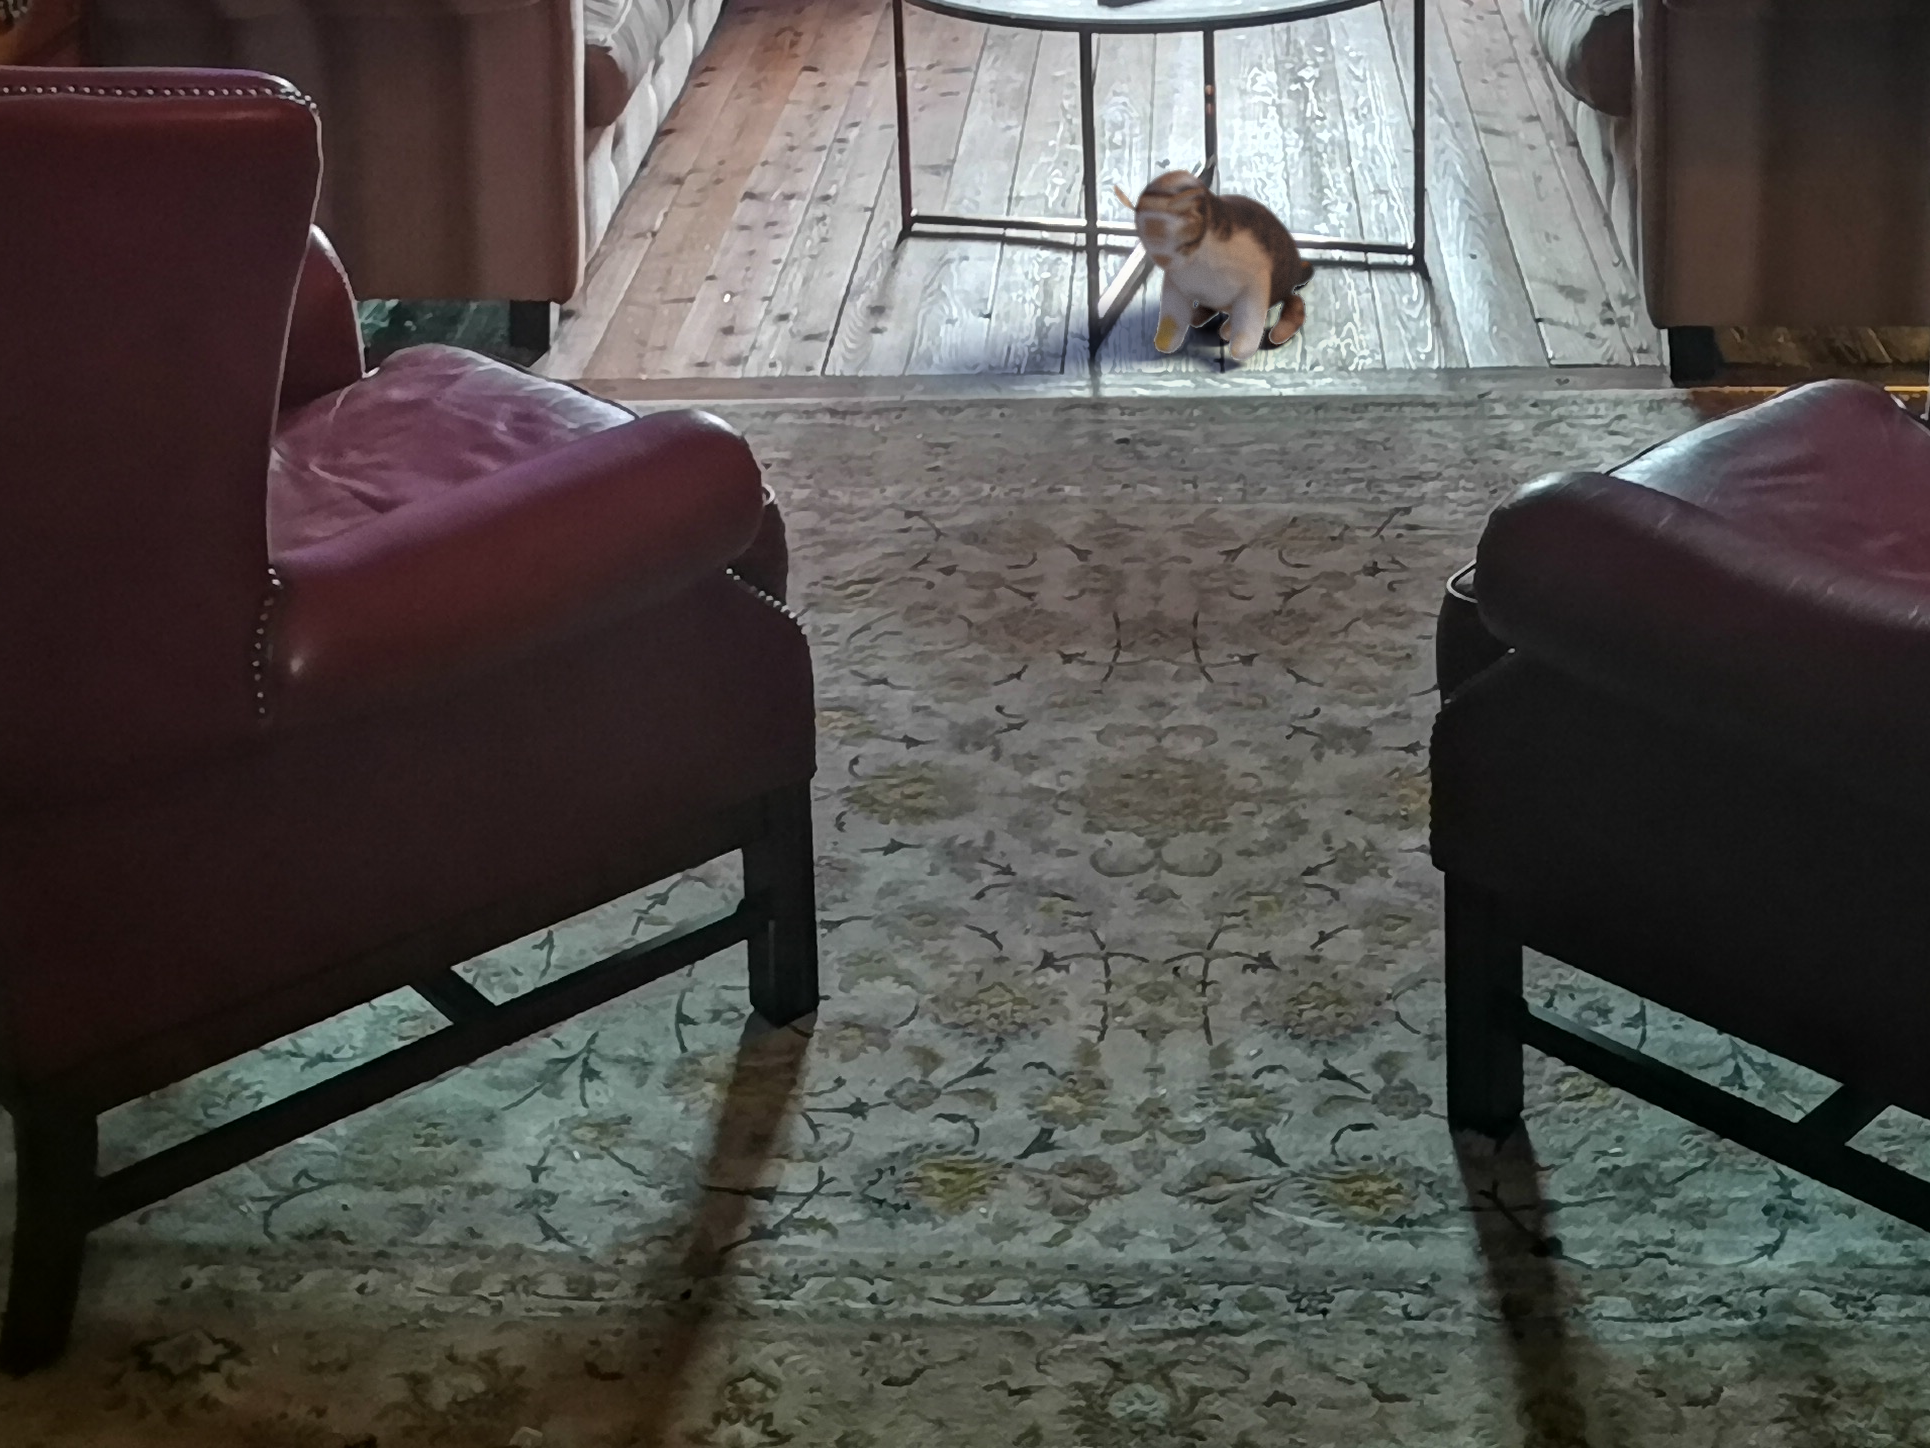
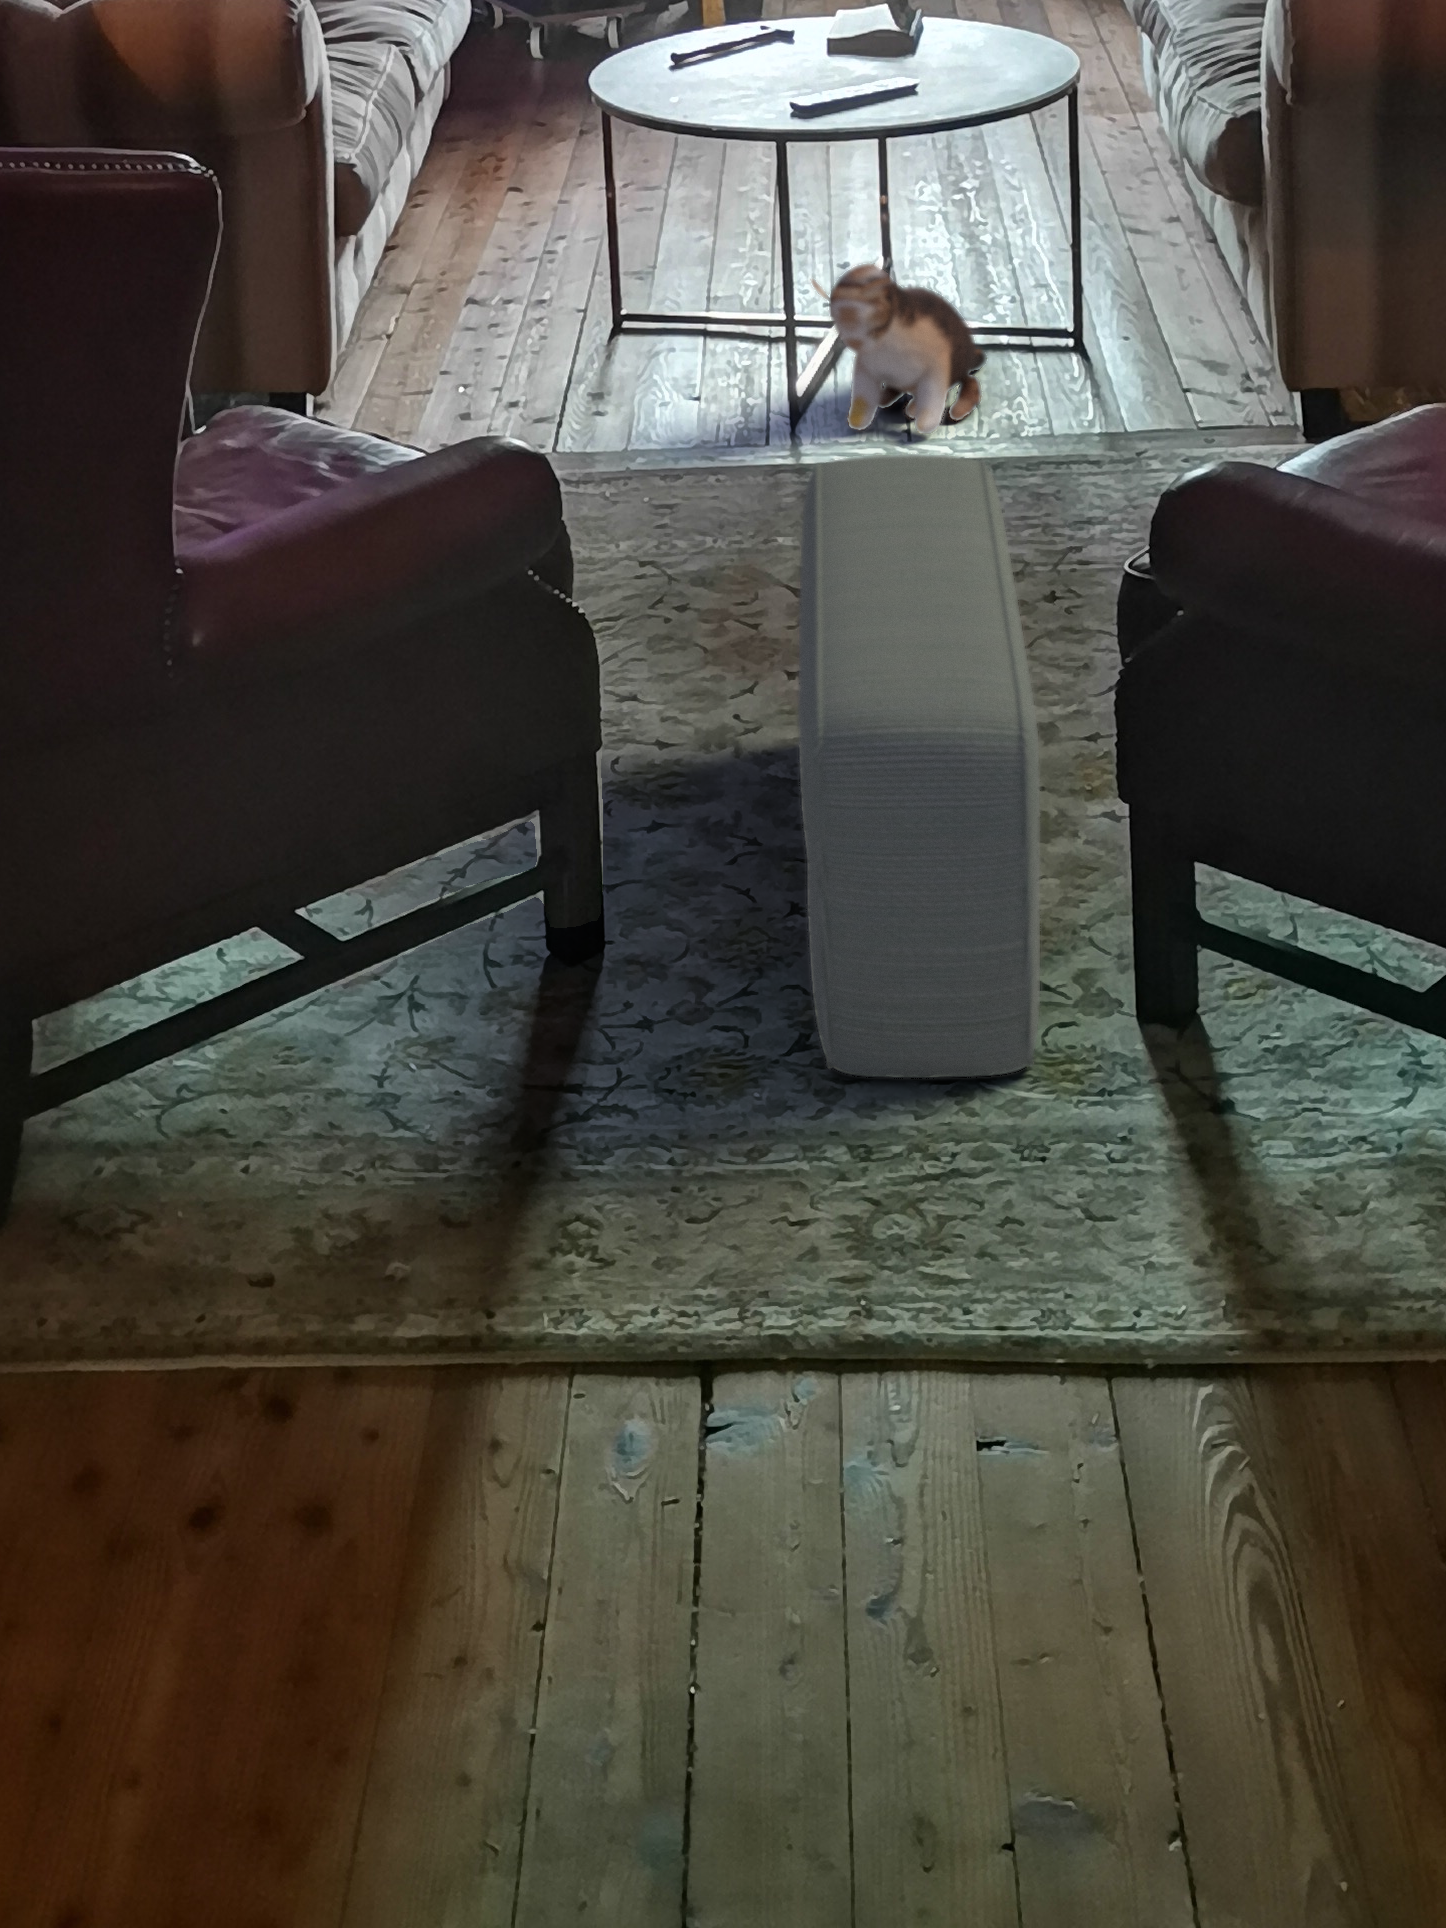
pouf: none [1047,417,1334,1196] -> present [798,454,1040,1078]

